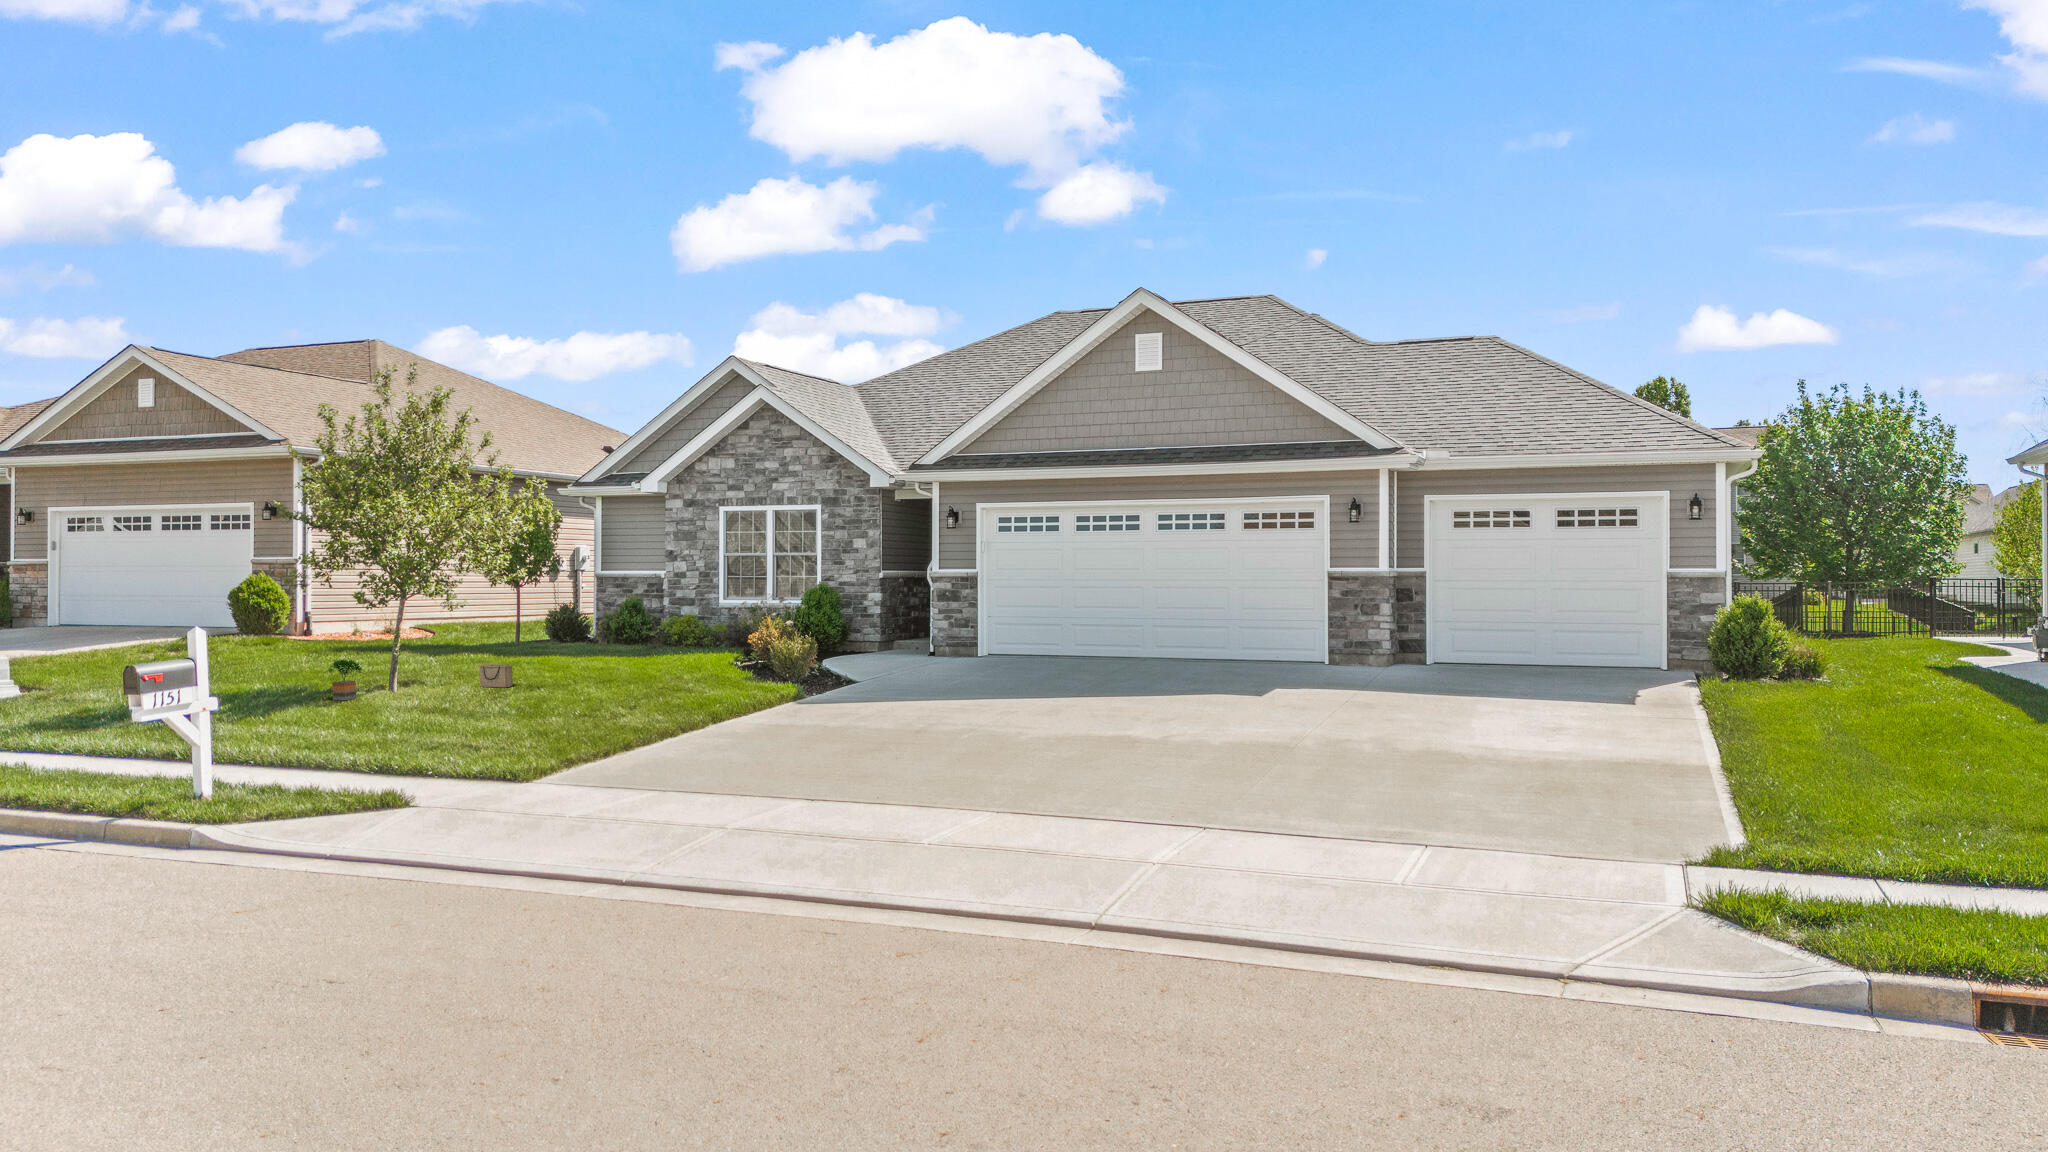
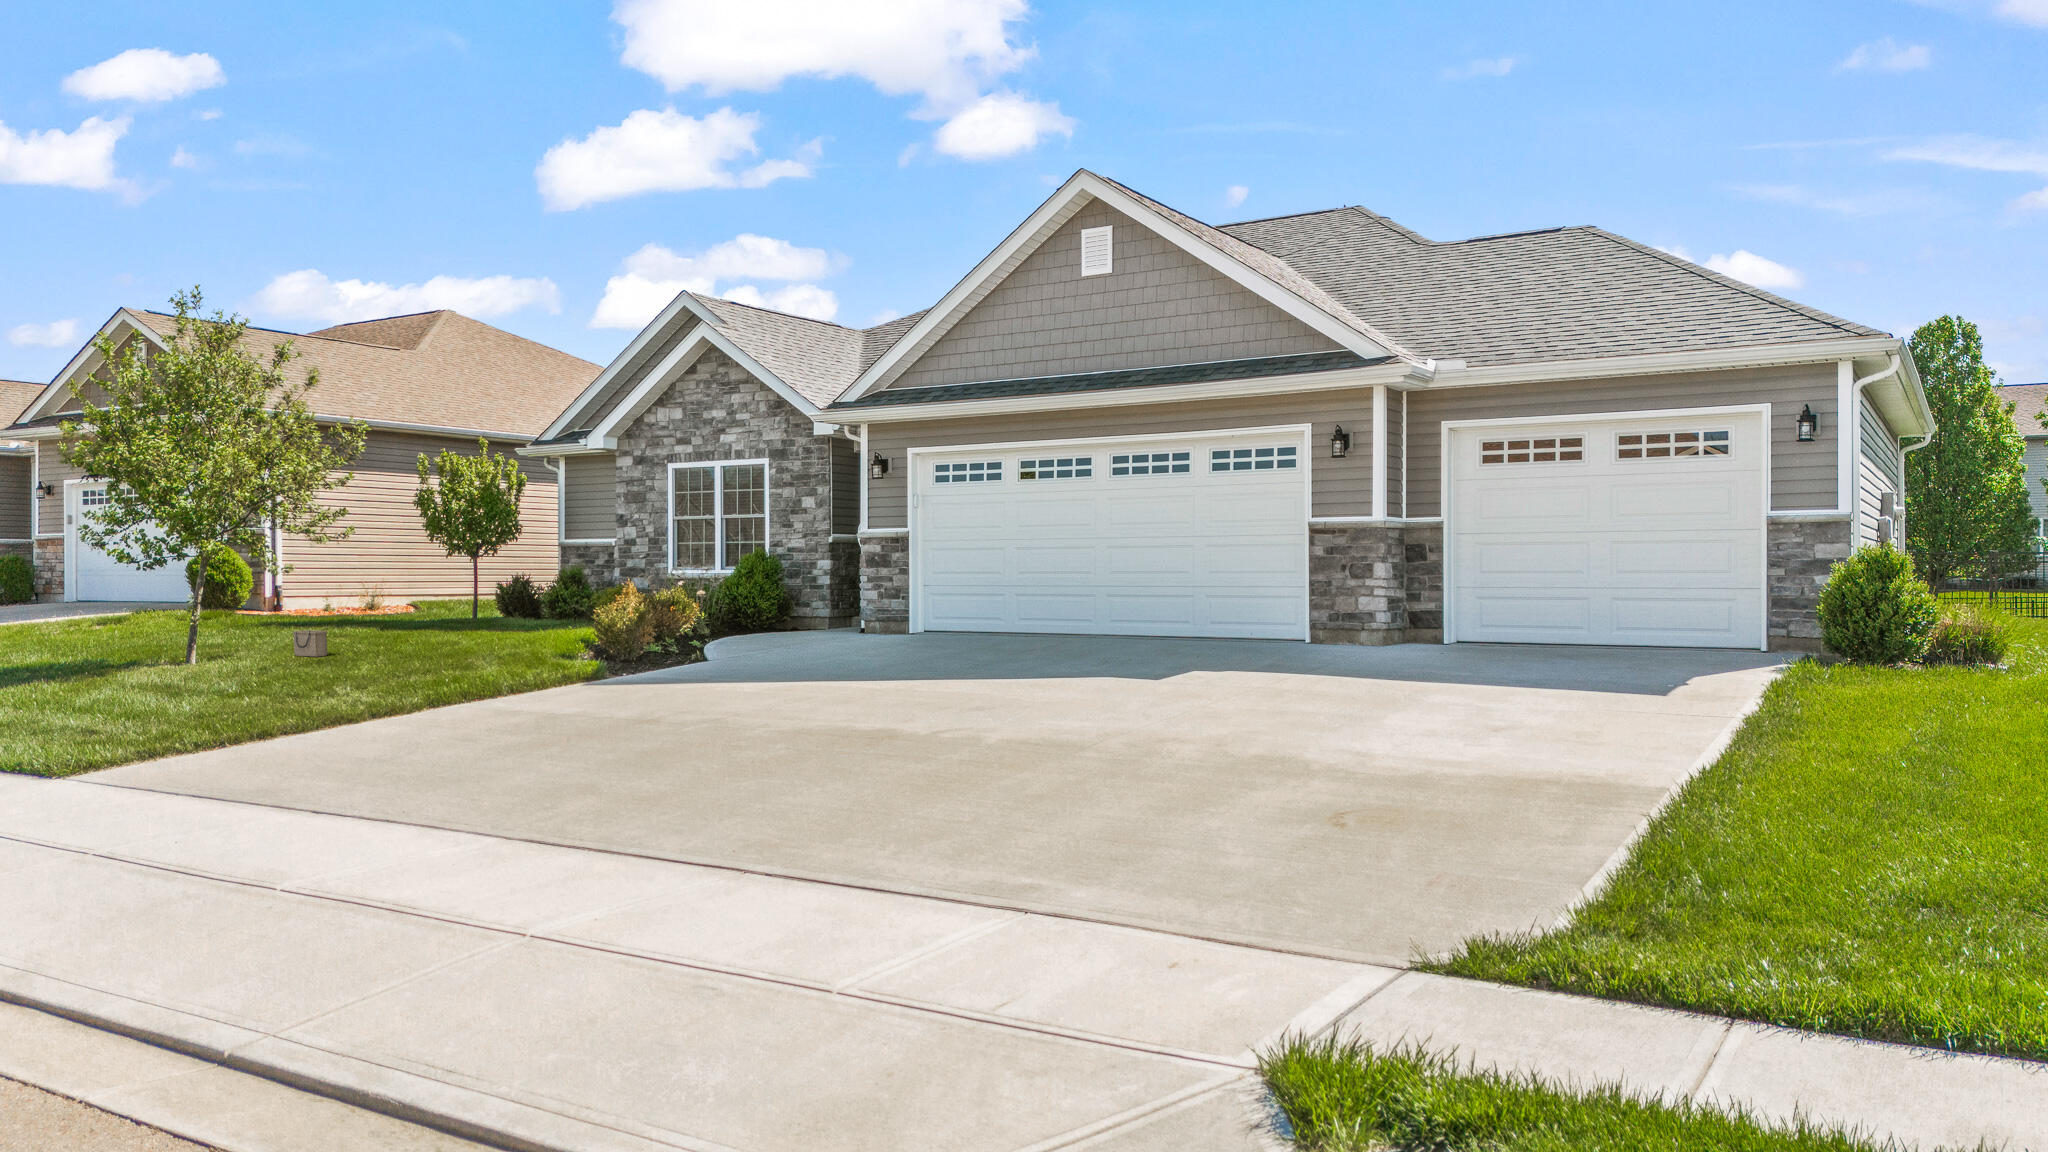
potted tree: present [329,660,361,700] -> none [109,621,150,668]

